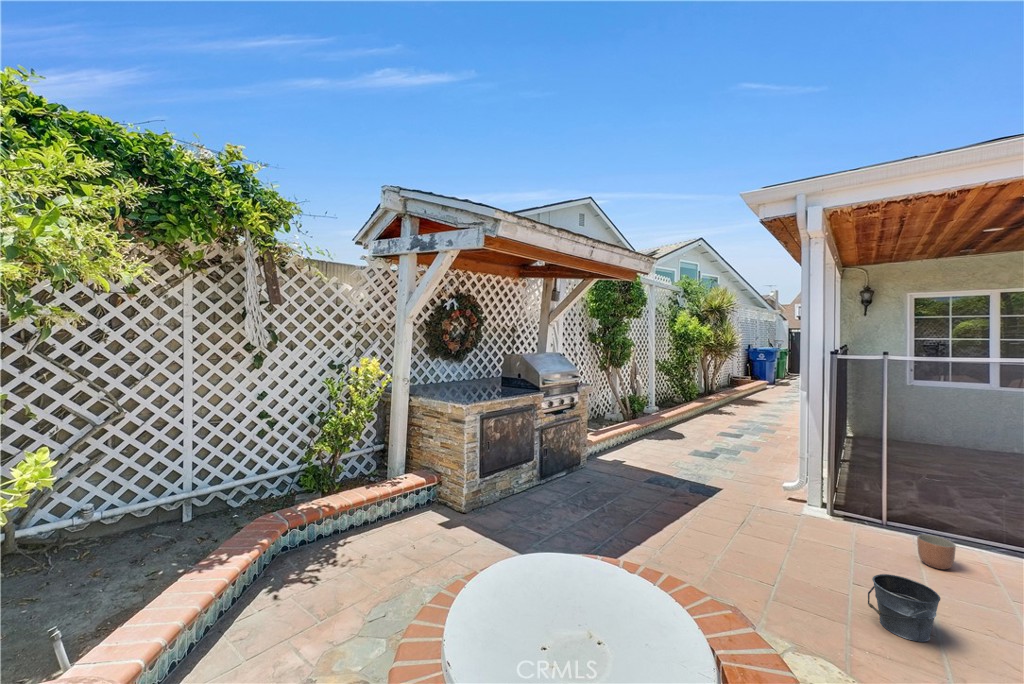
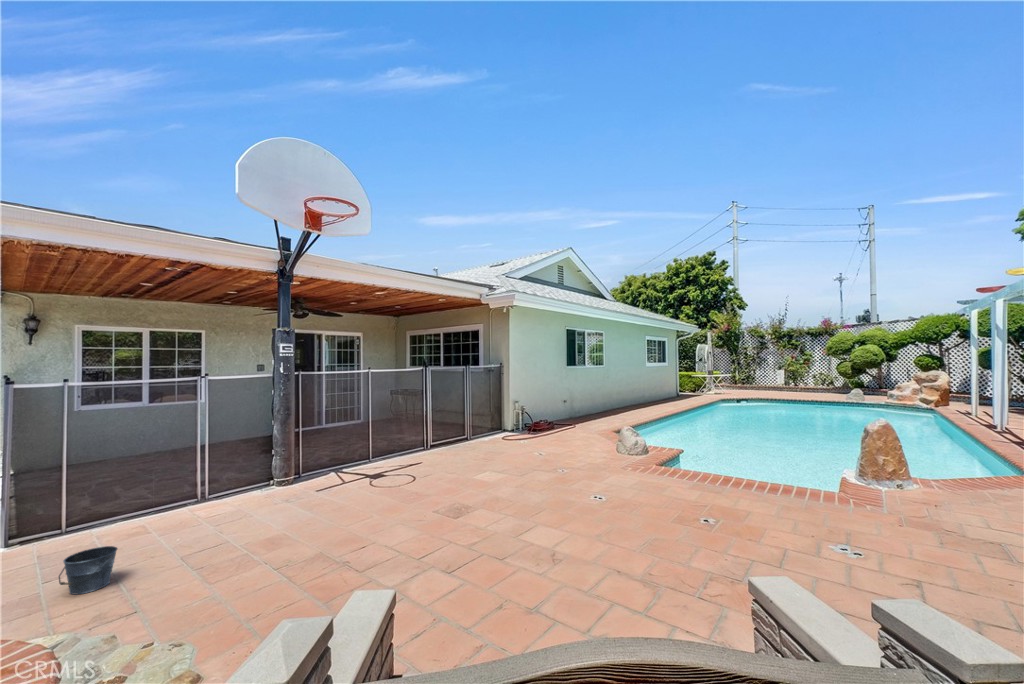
planter: present [917,535,956,569] -> none [95,516,124,542]

